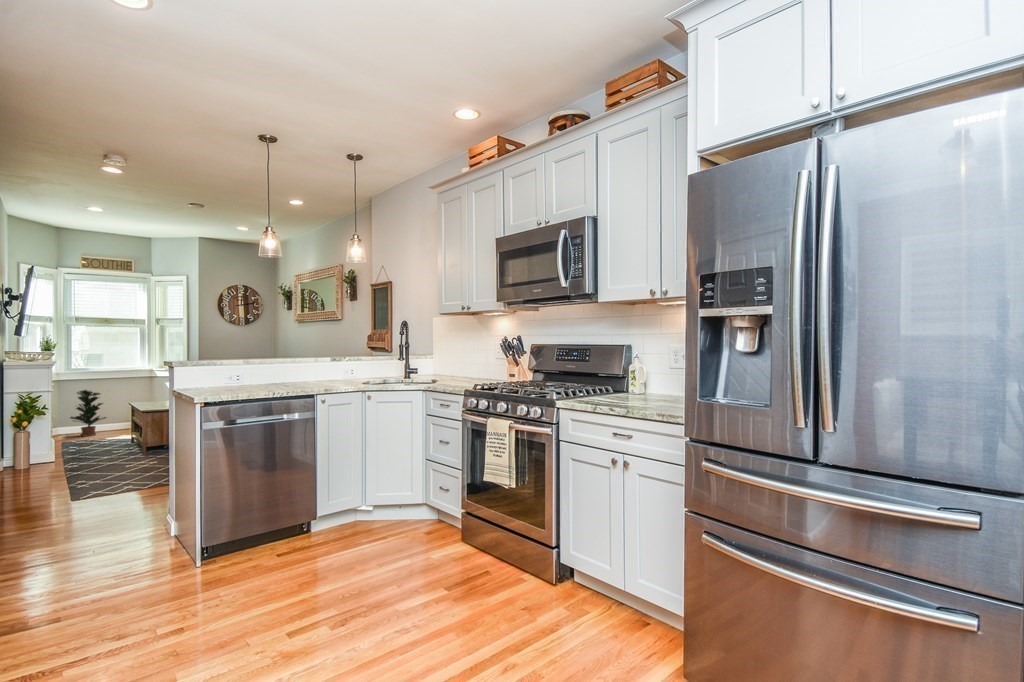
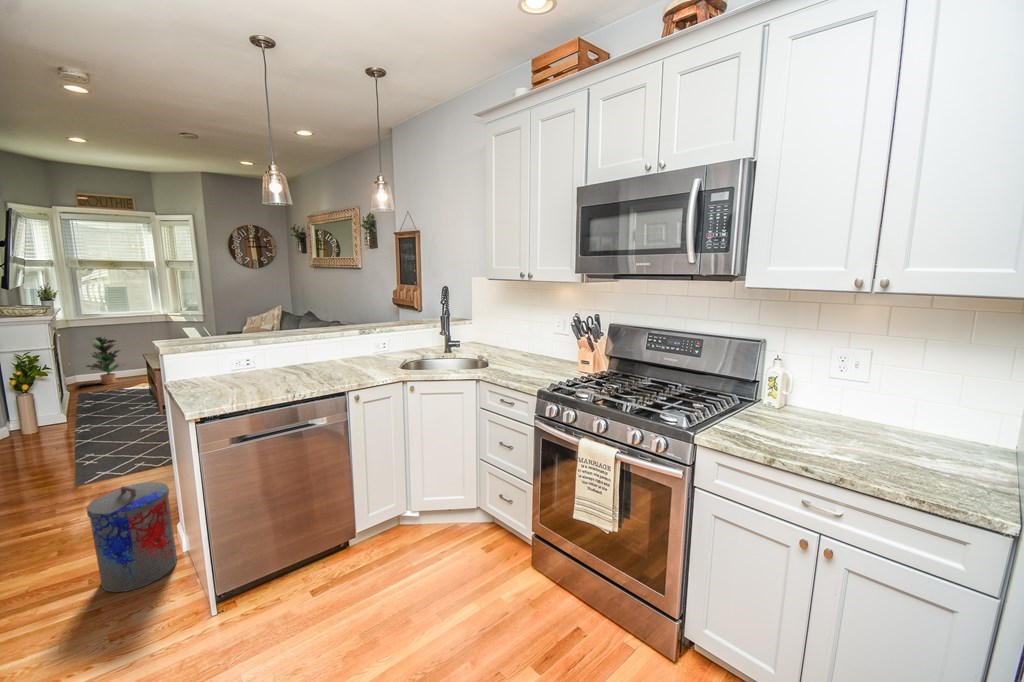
trash can: none [105,470,168,555] -> present [87,482,177,592]

